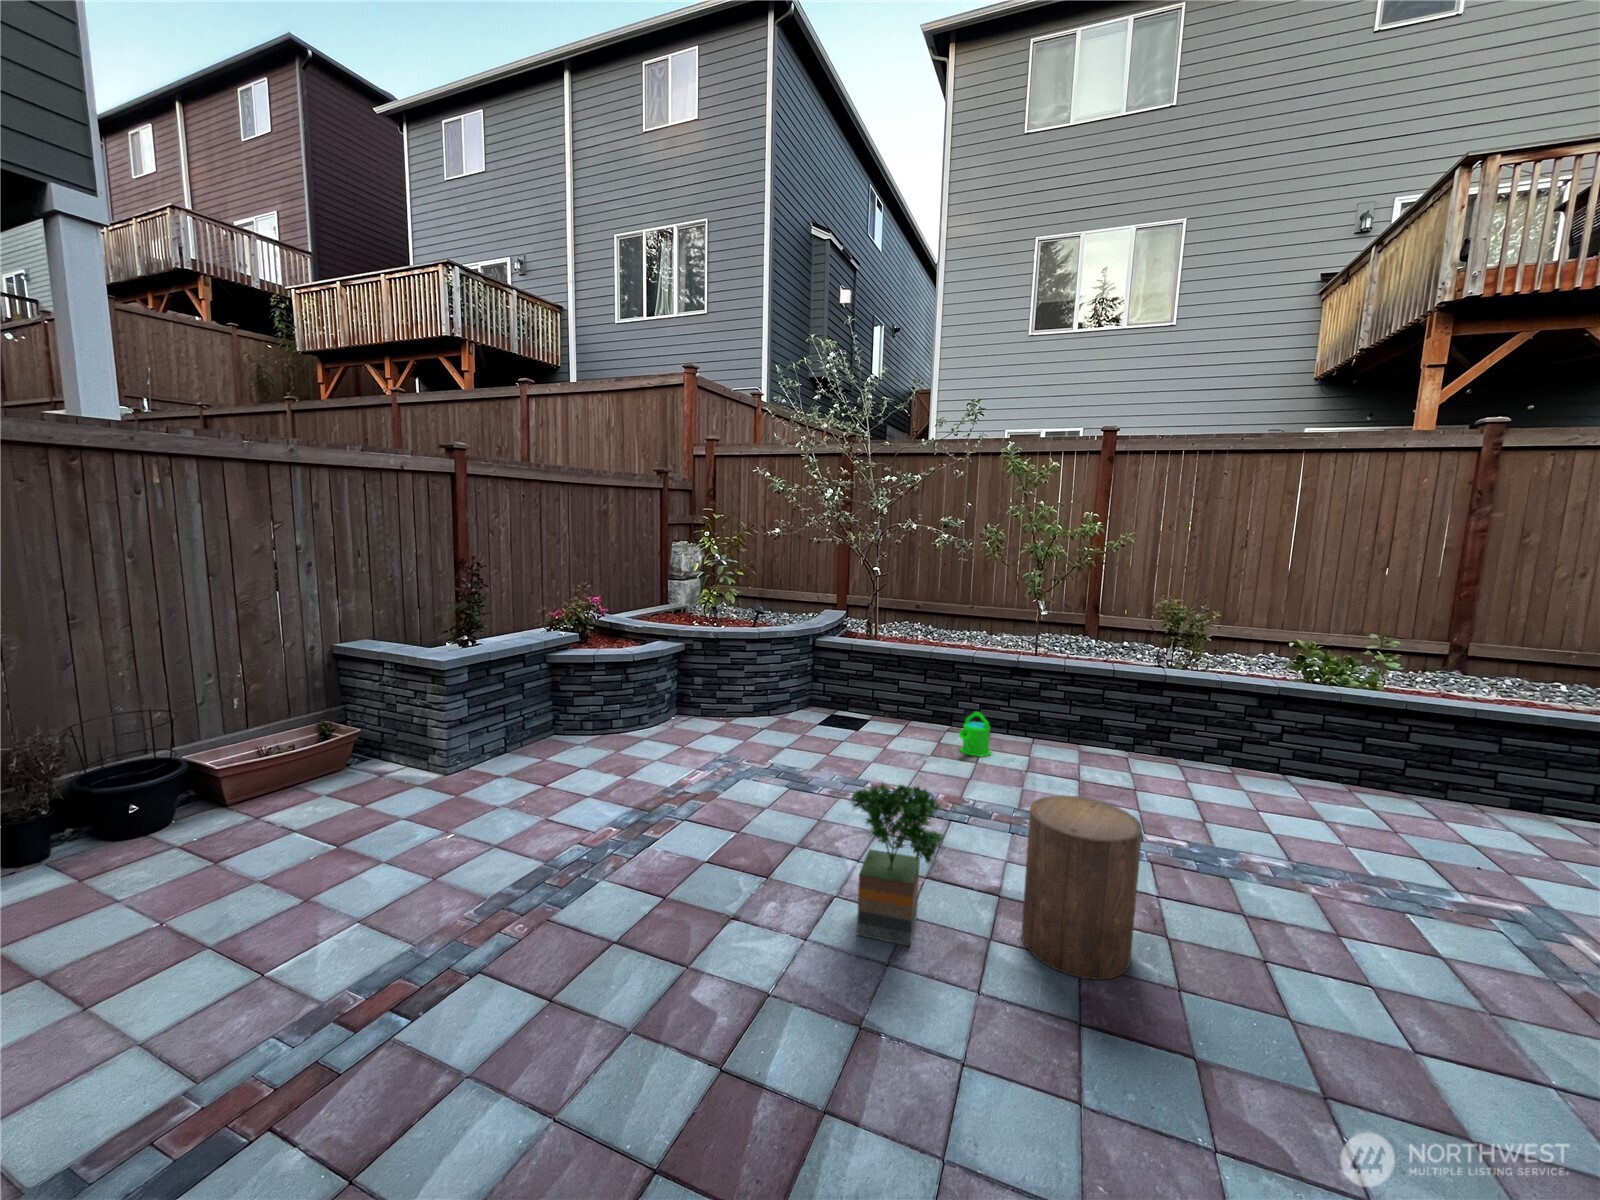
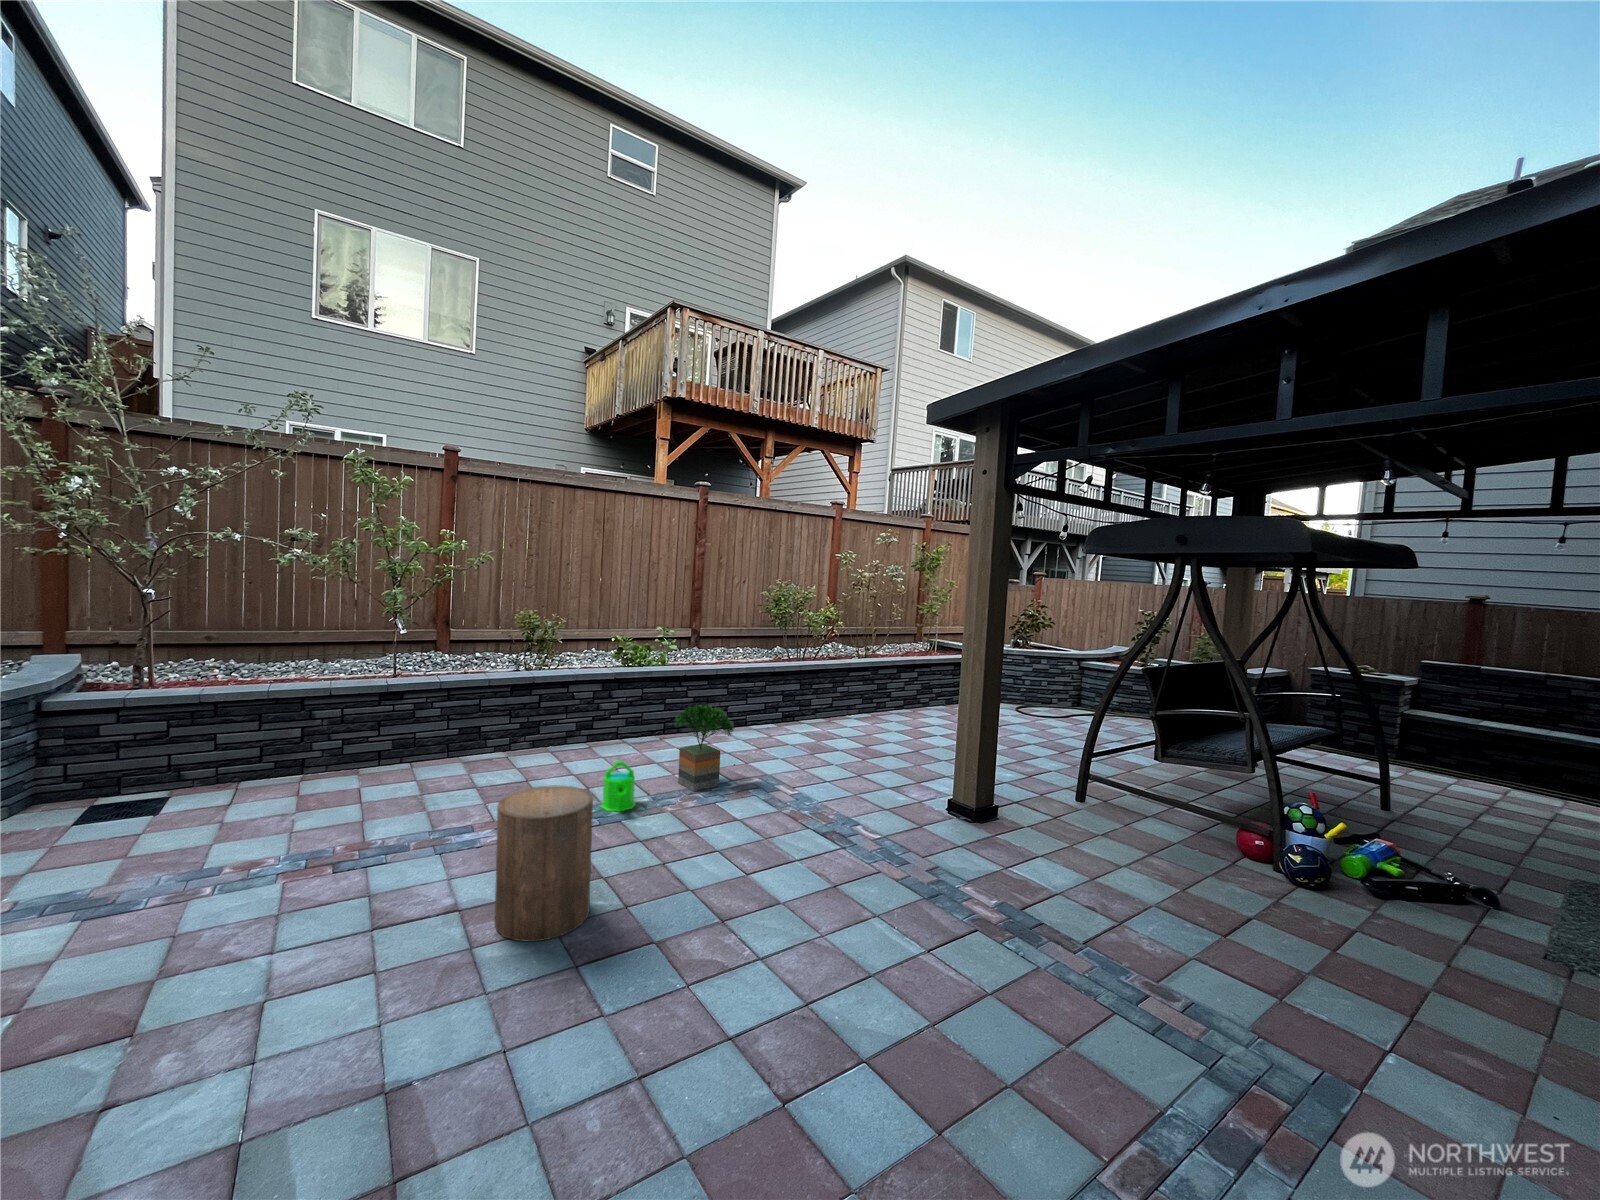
watering can: present [959,712,991,756] -> present [601,761,636,811]
potted tree: present [851,783,944,946] -> present [675,705,734,791]

